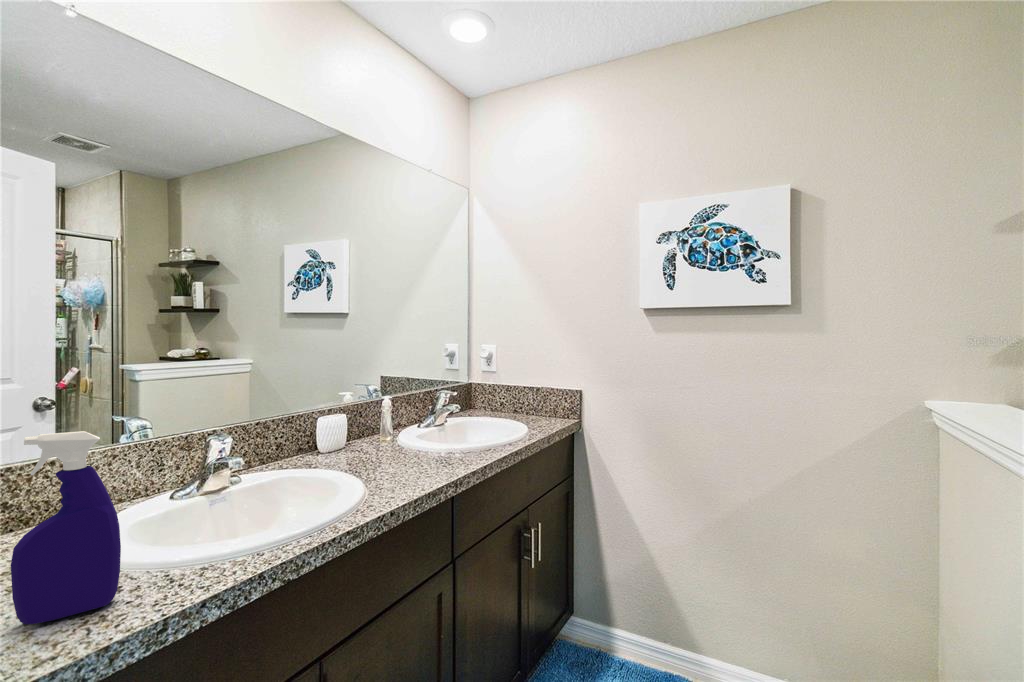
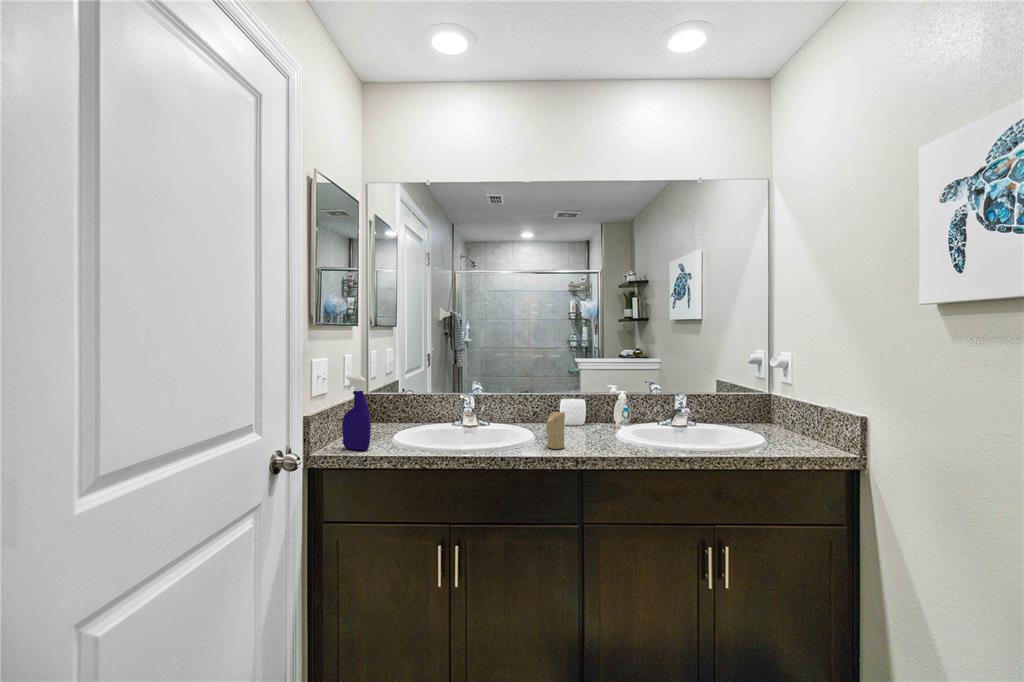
candle: none [392,429,416,480] -> present [546,412,565,449]

